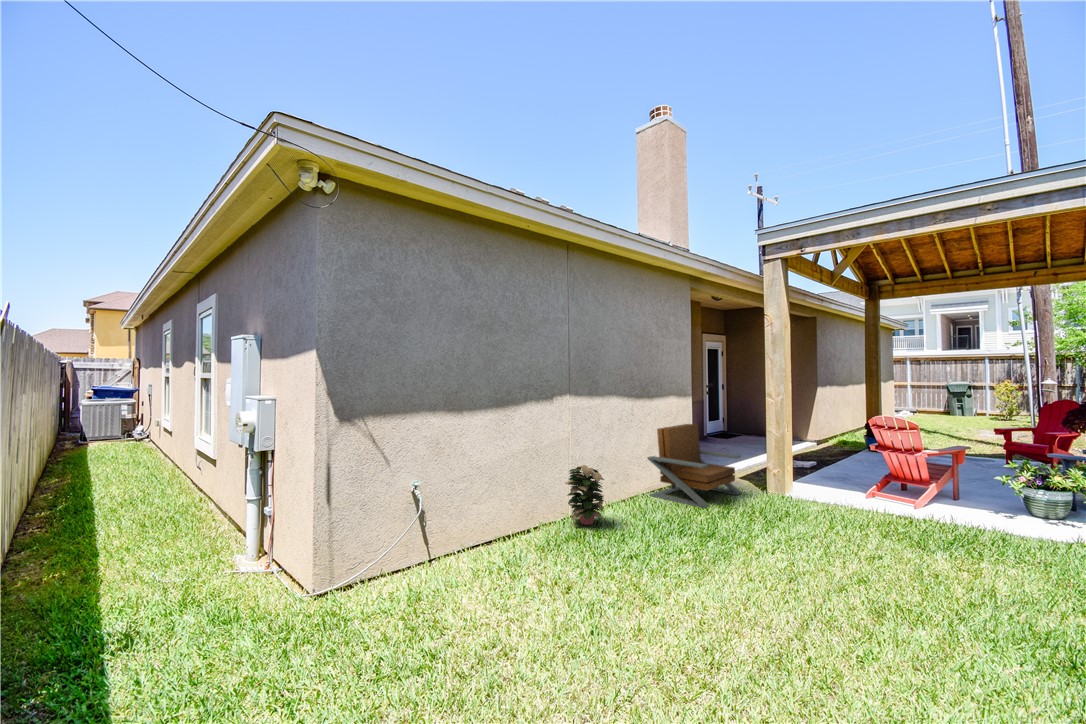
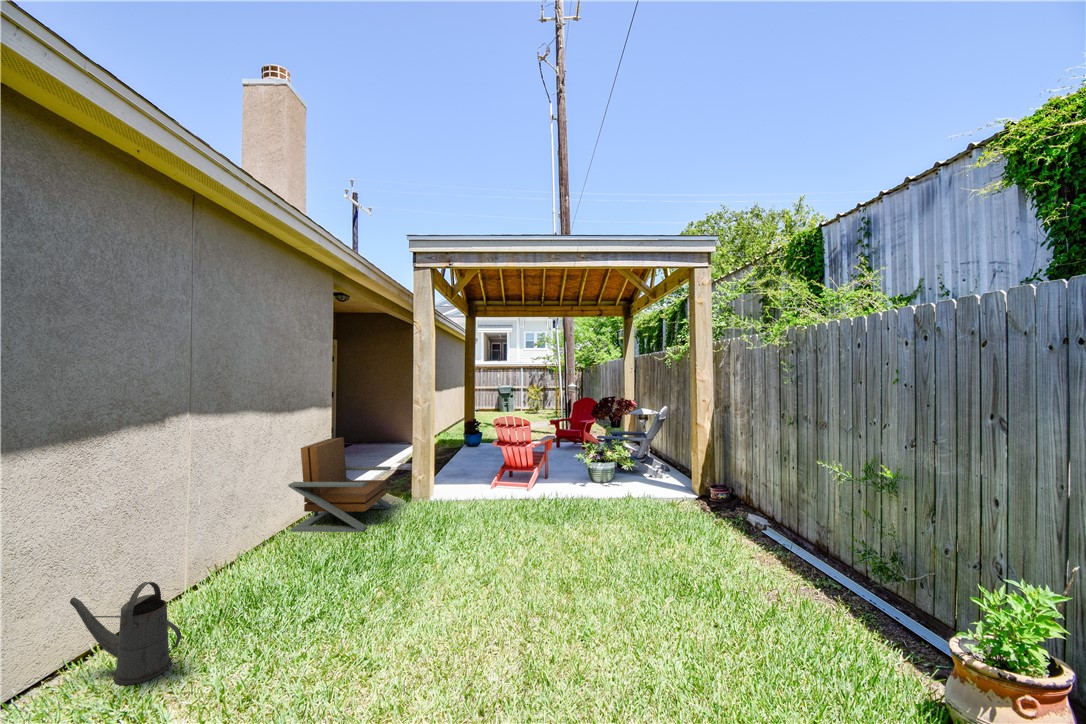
decorative plant: present [565,465,604,525] -> none [183,511,252,596]
watering can: none [502,497,547,557] -> present [70,582,181,685]

